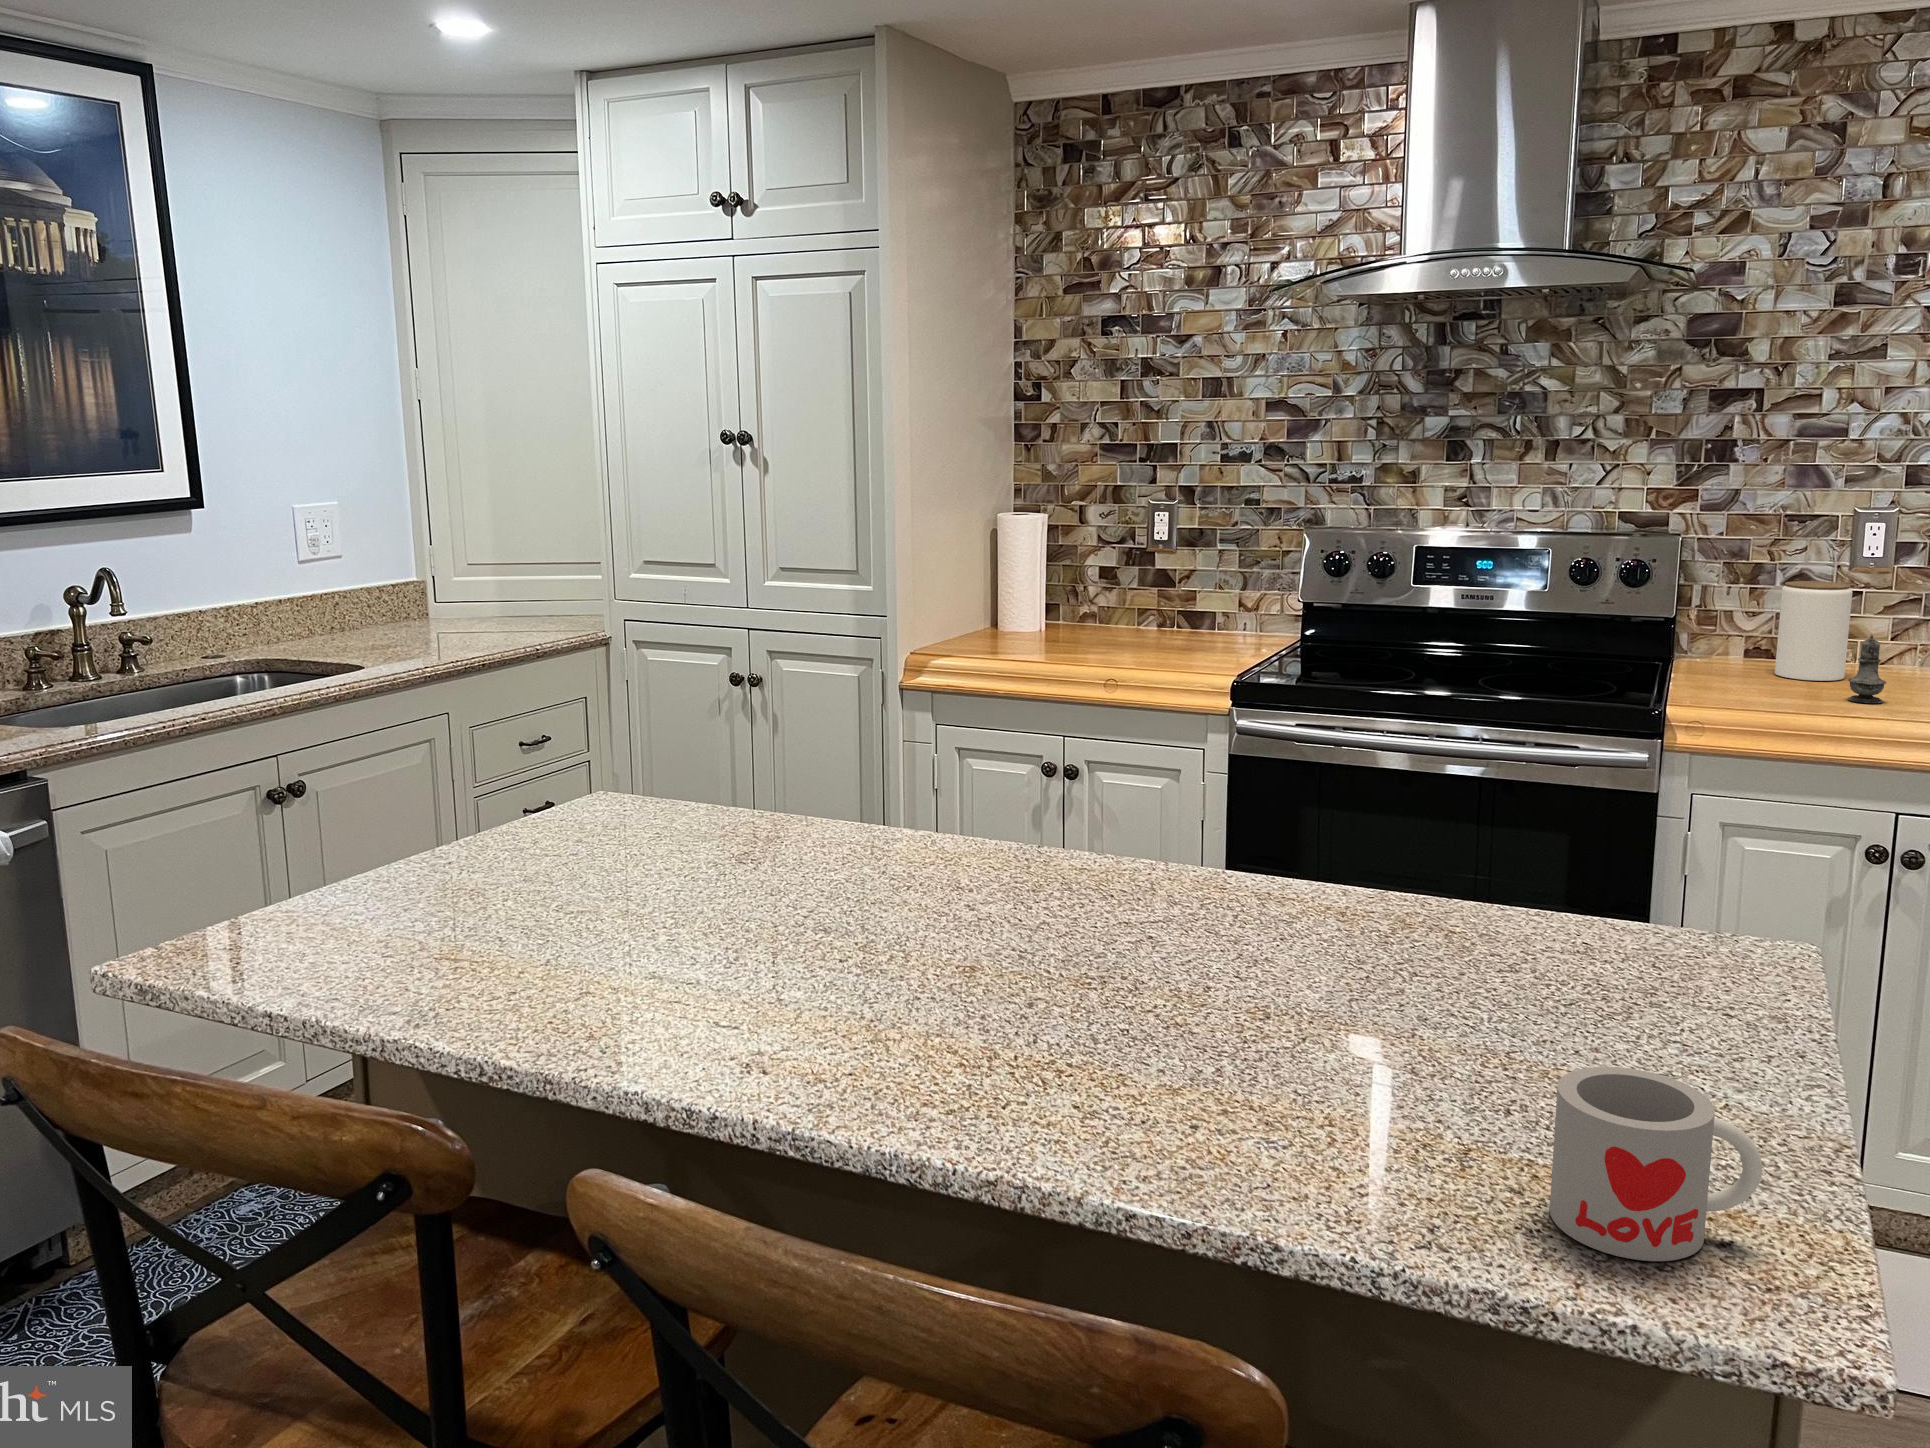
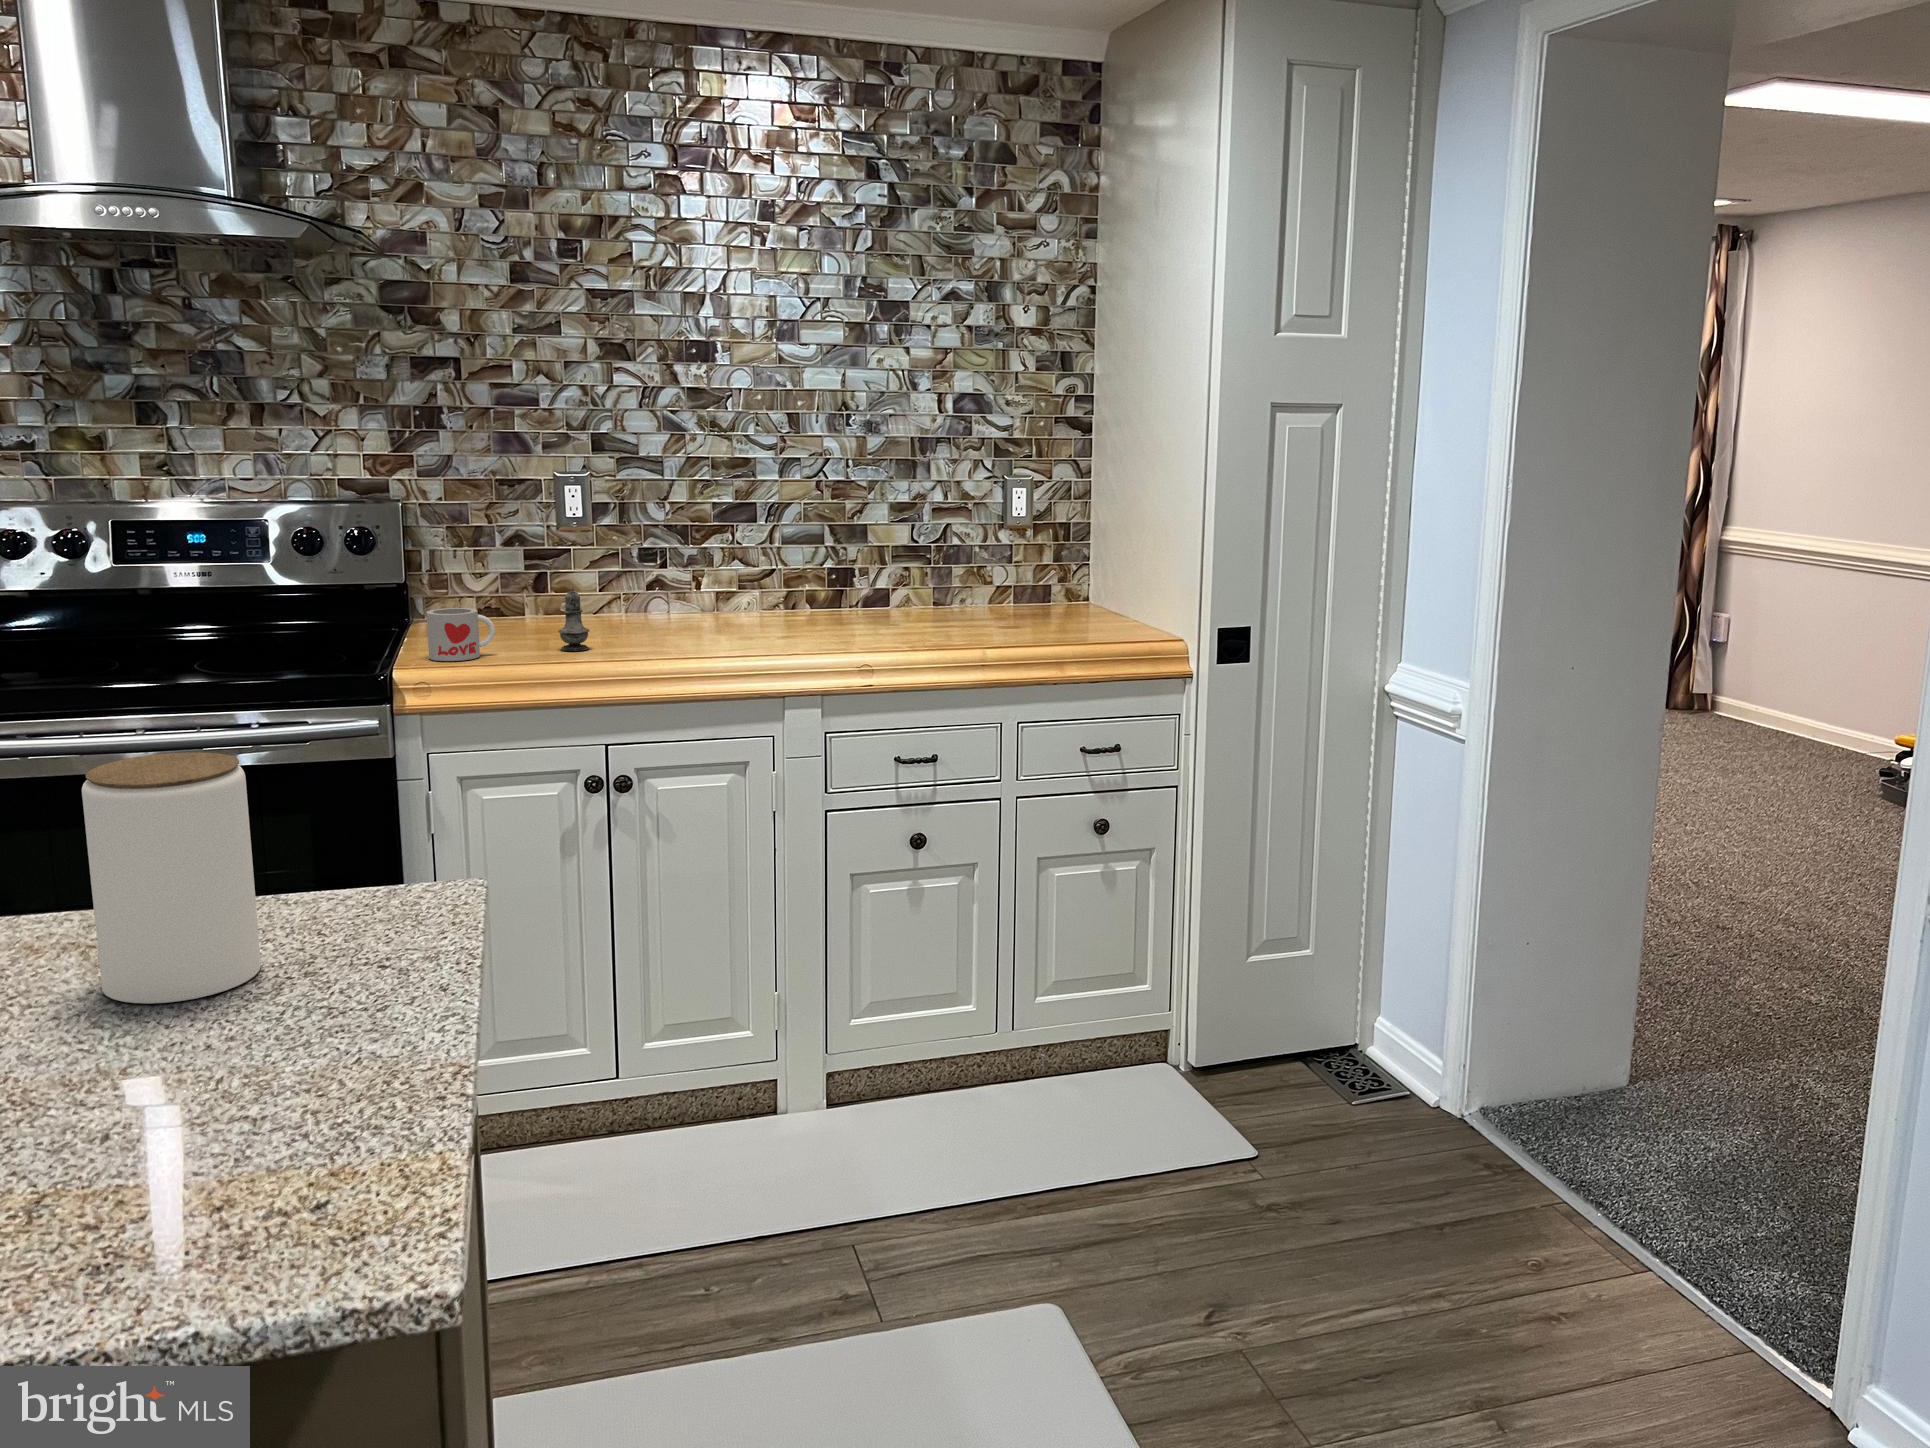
jar: present [1775,581,1852,681] -> present [82,752,261,1004]
mug: present [1550,1067,1762,1261] -> present [426,608,495,661]

